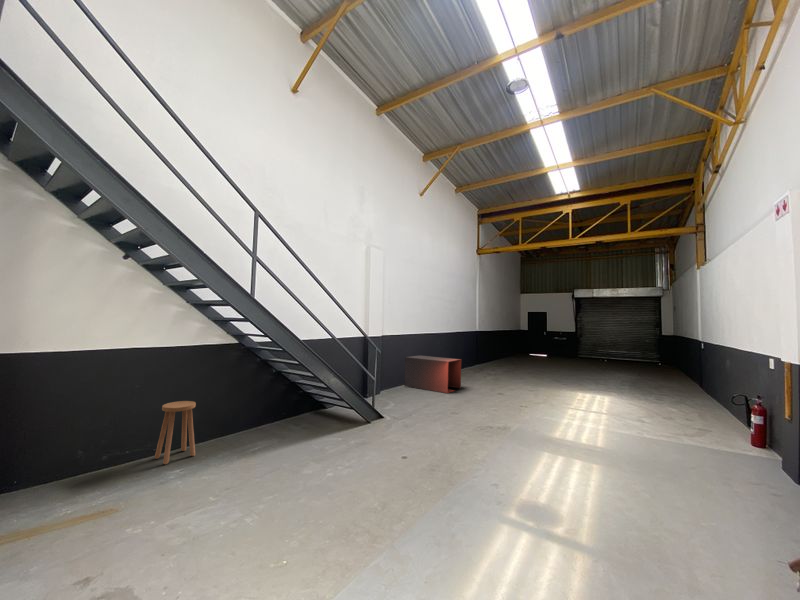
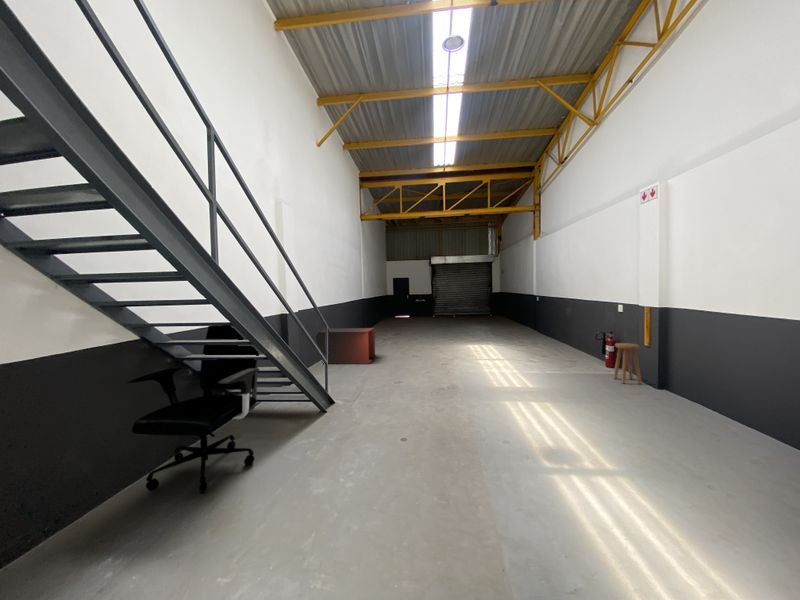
office chair: none [222,339,318,452] -> present [127,324,260,493]
stool: present [155,401,196,464] -> present [614,343,642,384]

